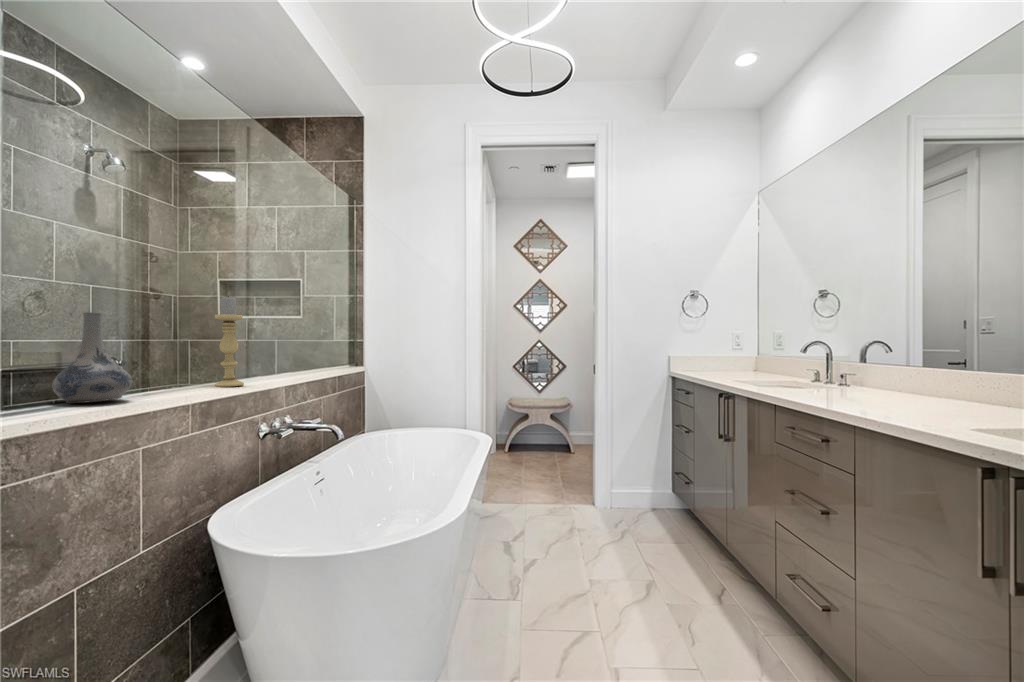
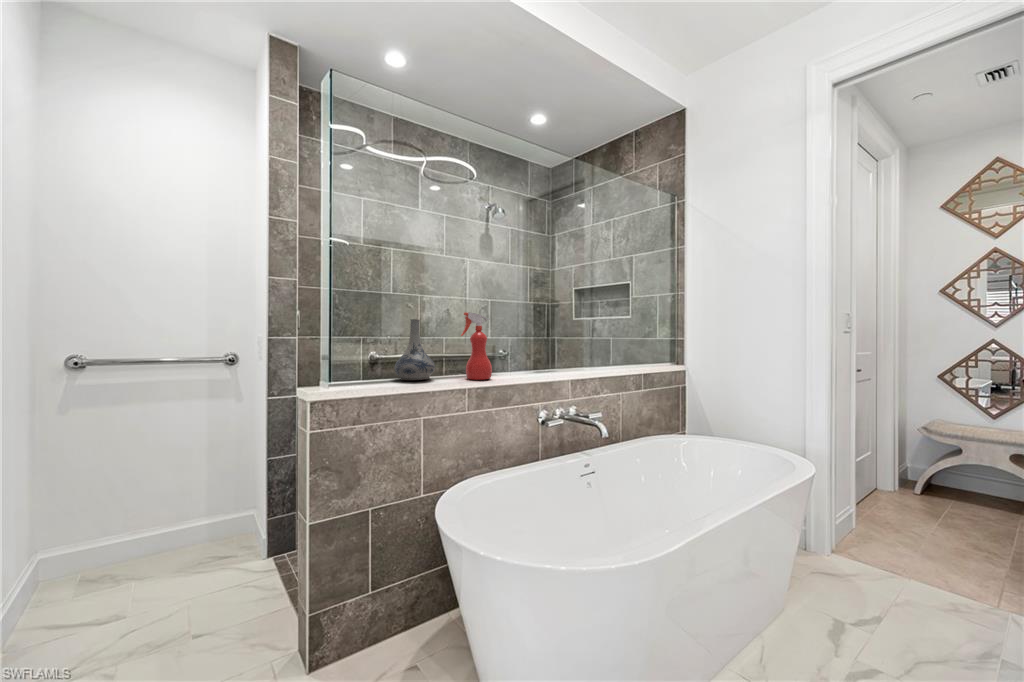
candle holder: present [215,296,244,387] -> none [515,302,535,376]
spray bottle: none [164,307,206,394] -> present [461,312,492,380]

